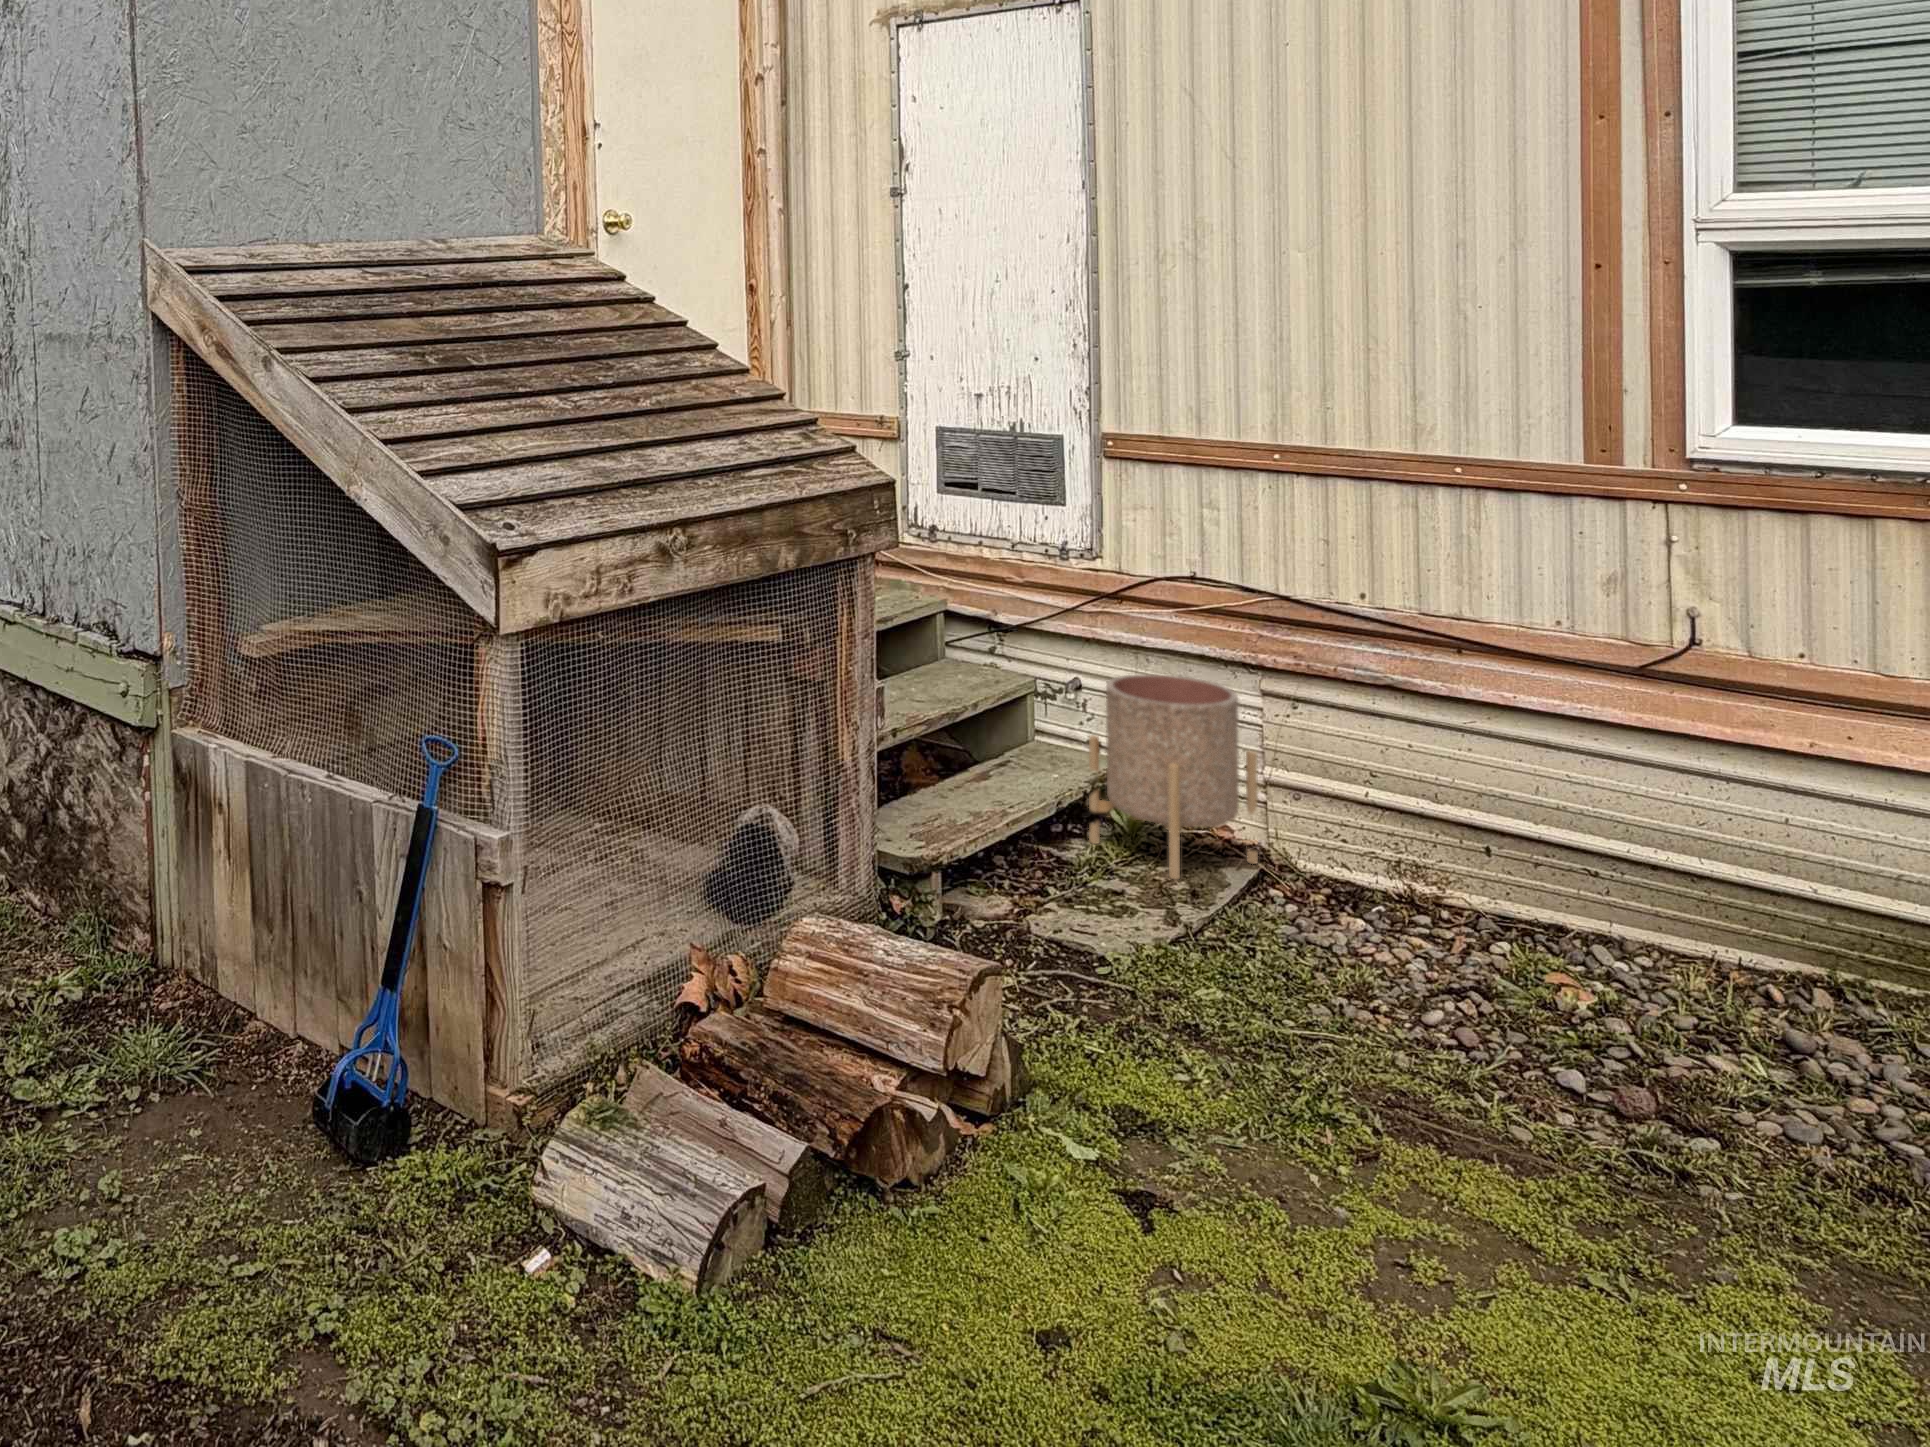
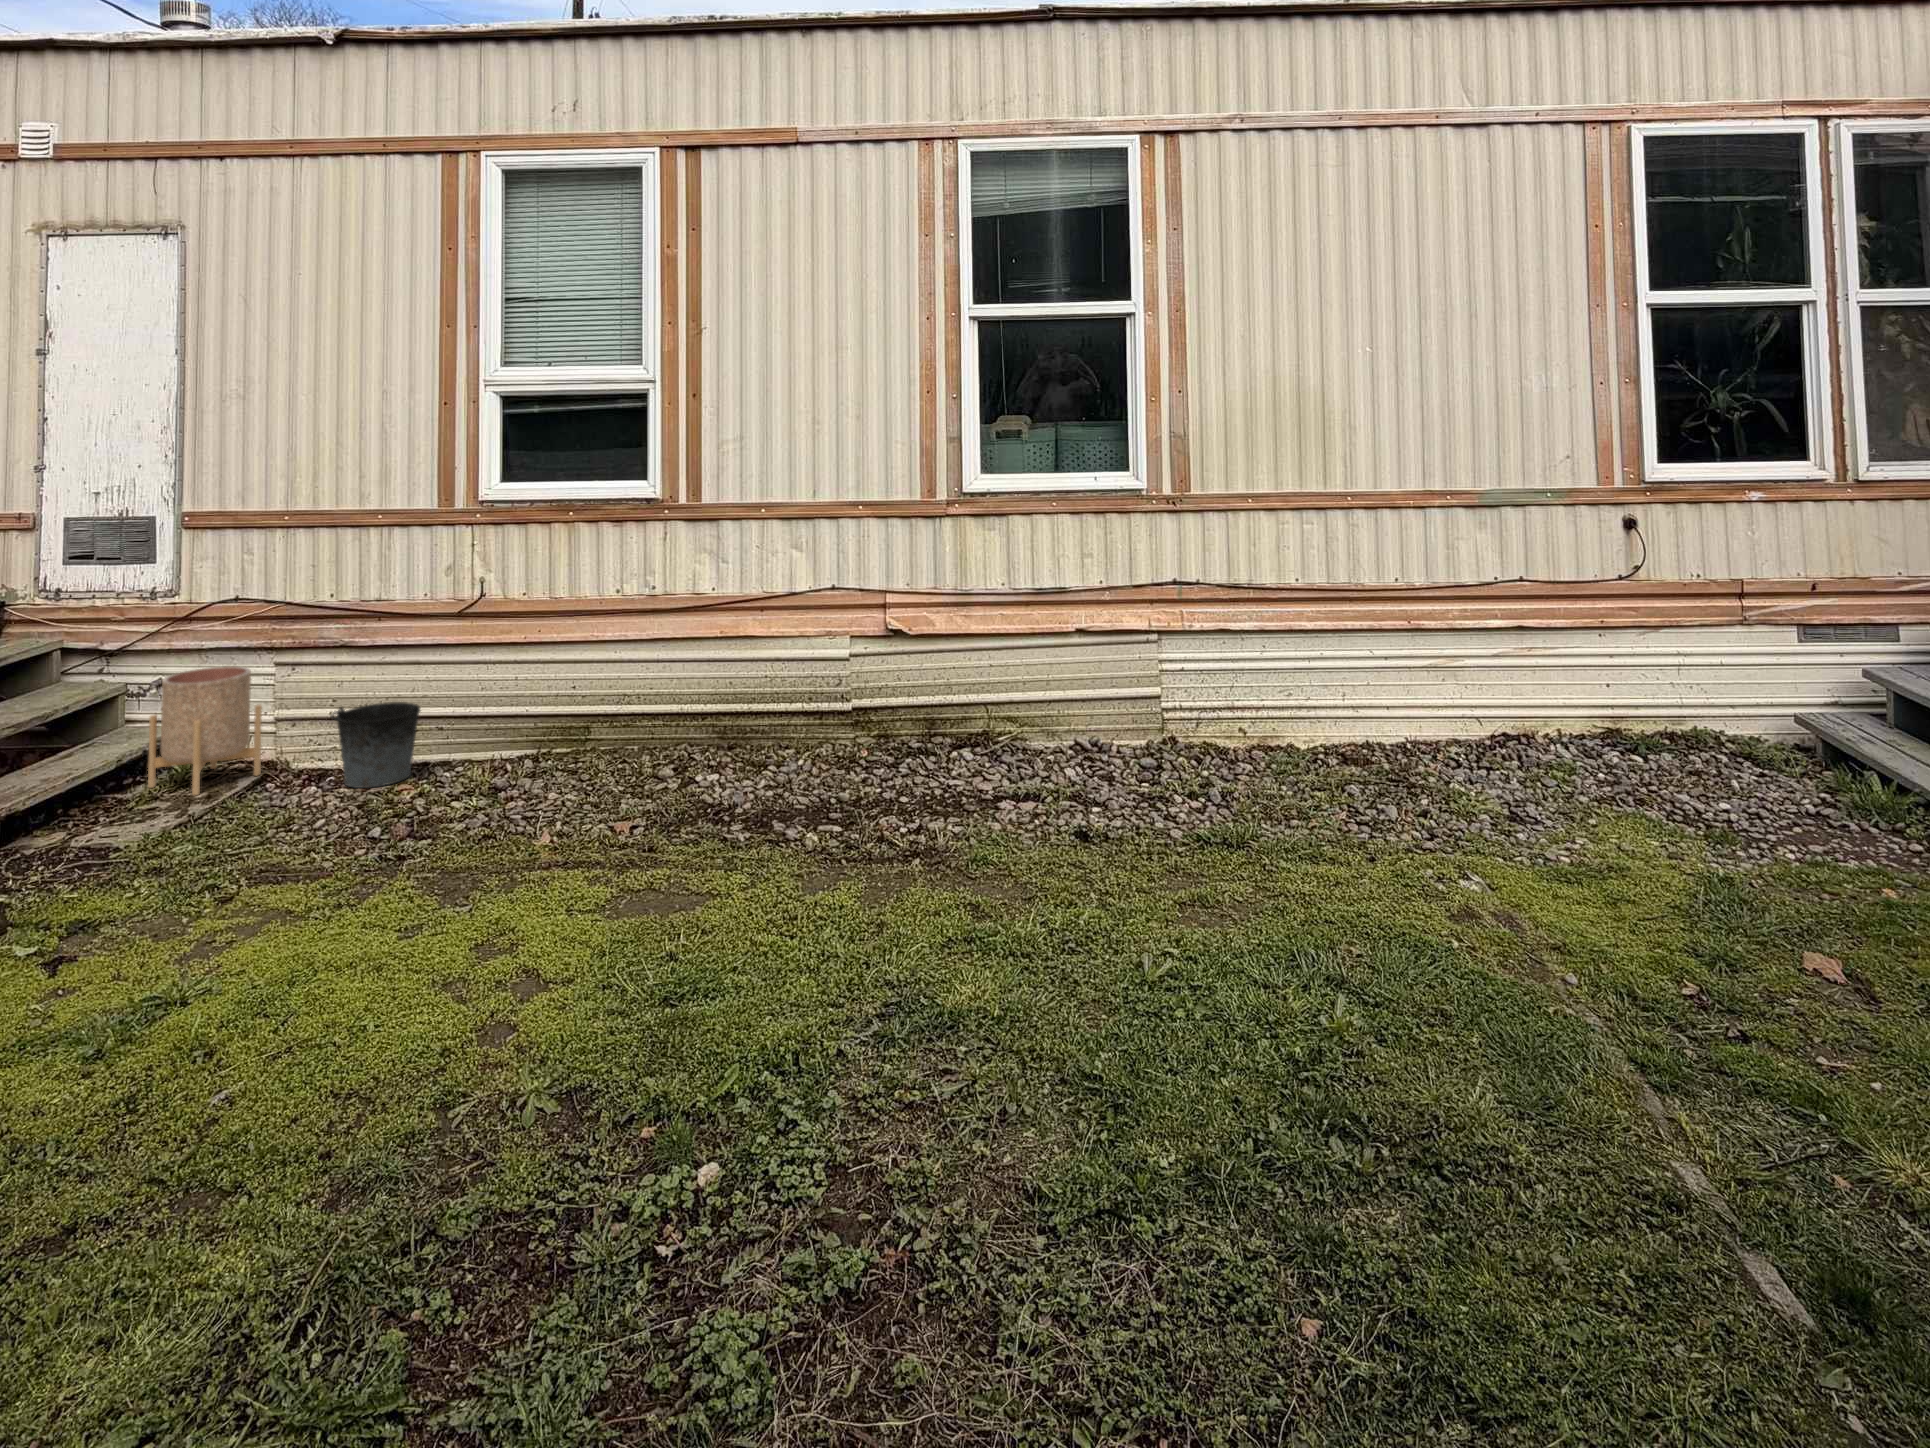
bucket: none [1400,790,1586,954] -> present [331,702,420,788]

